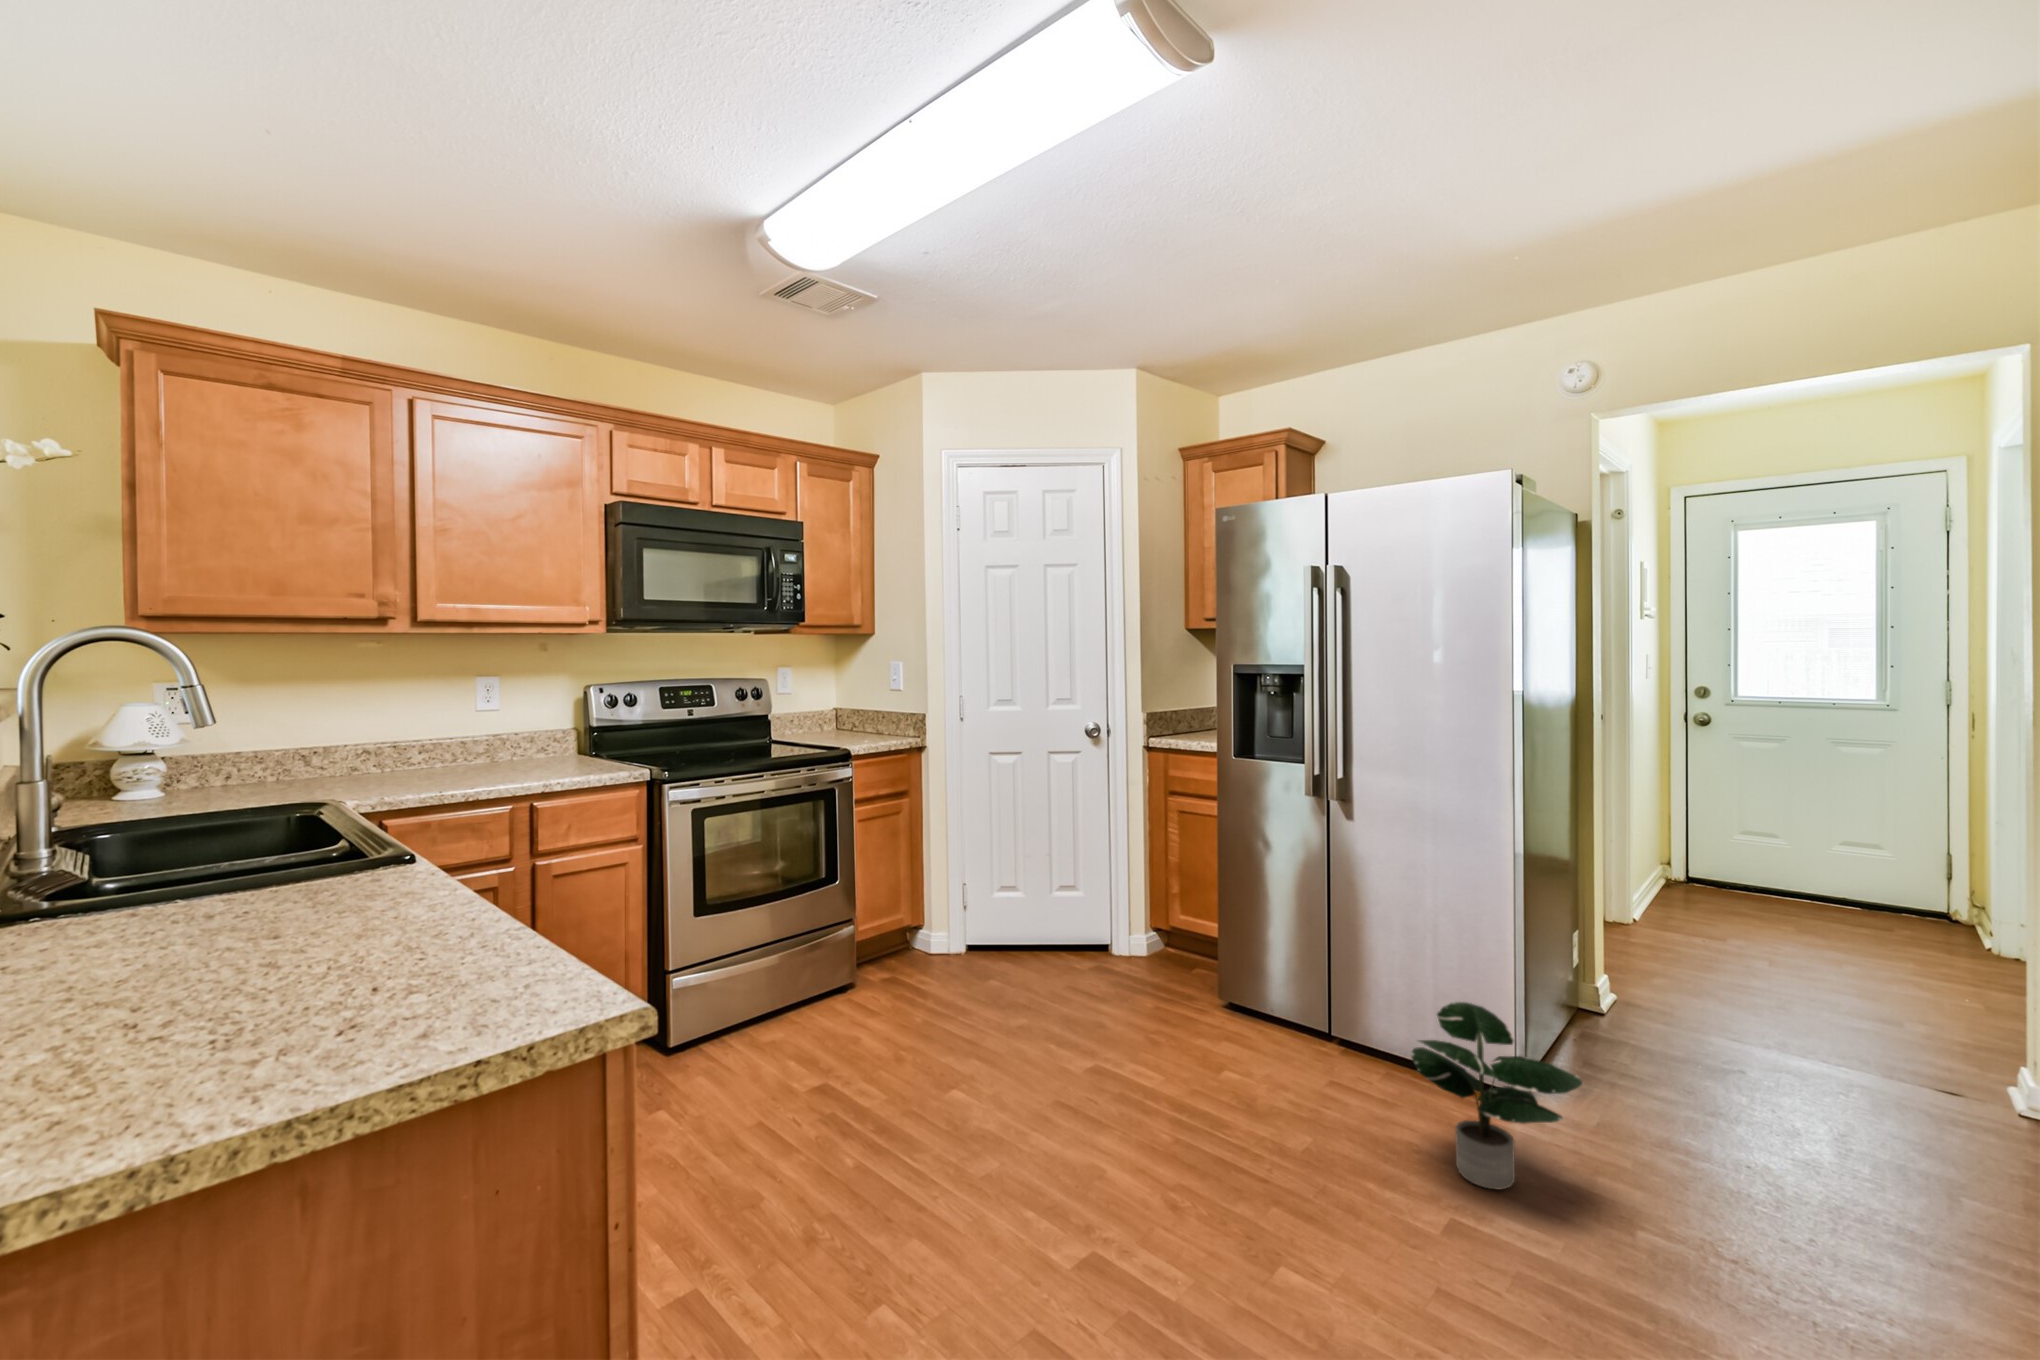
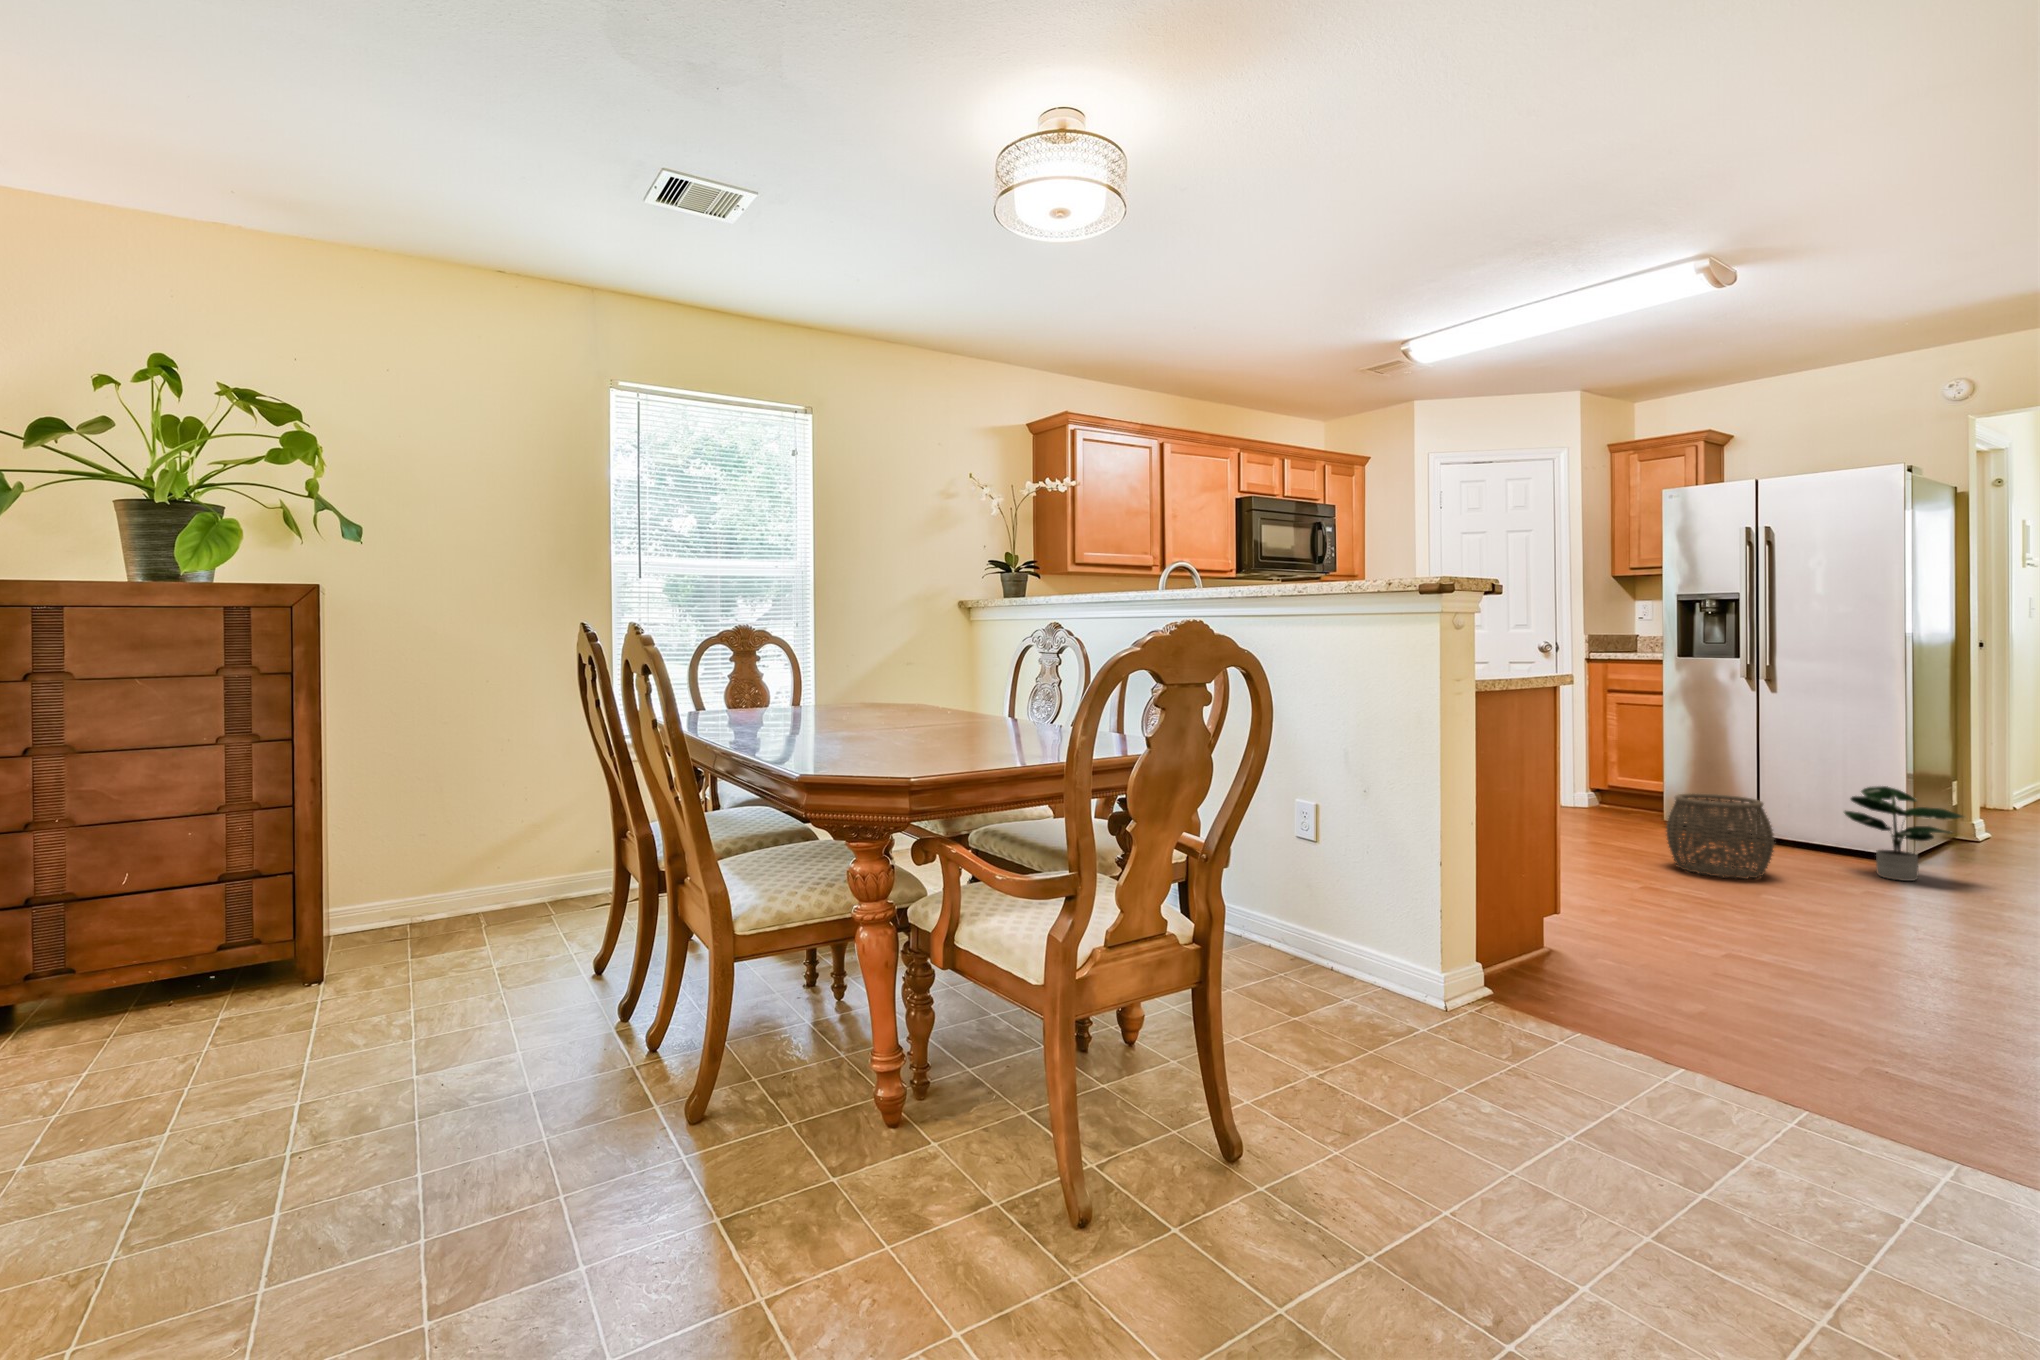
woven basket: none [1141,1024,1298,1212] -> present [1666,793,1775,879]

